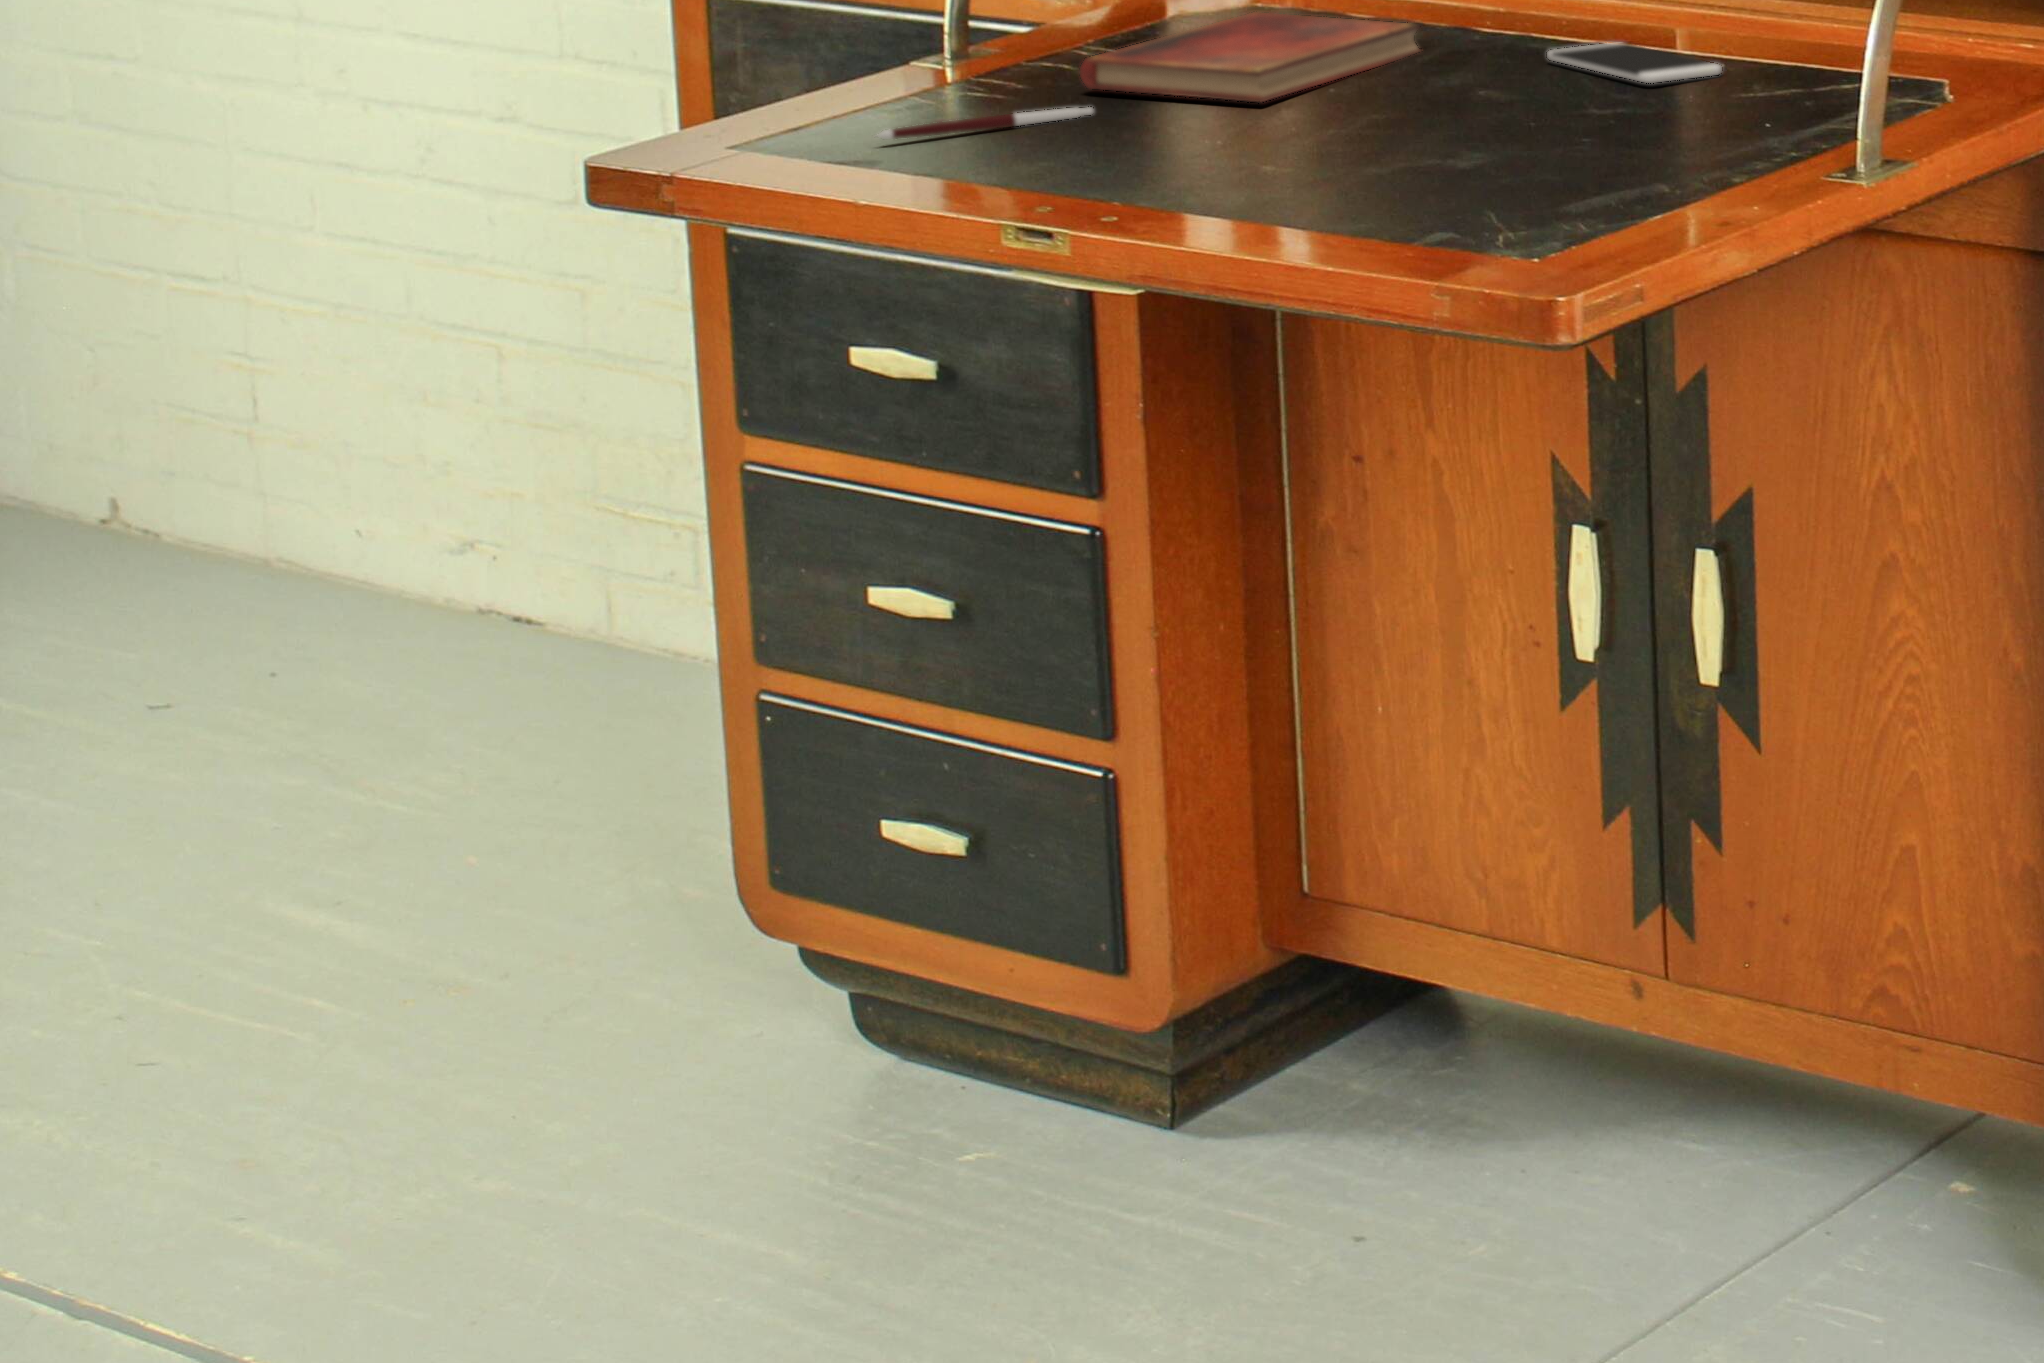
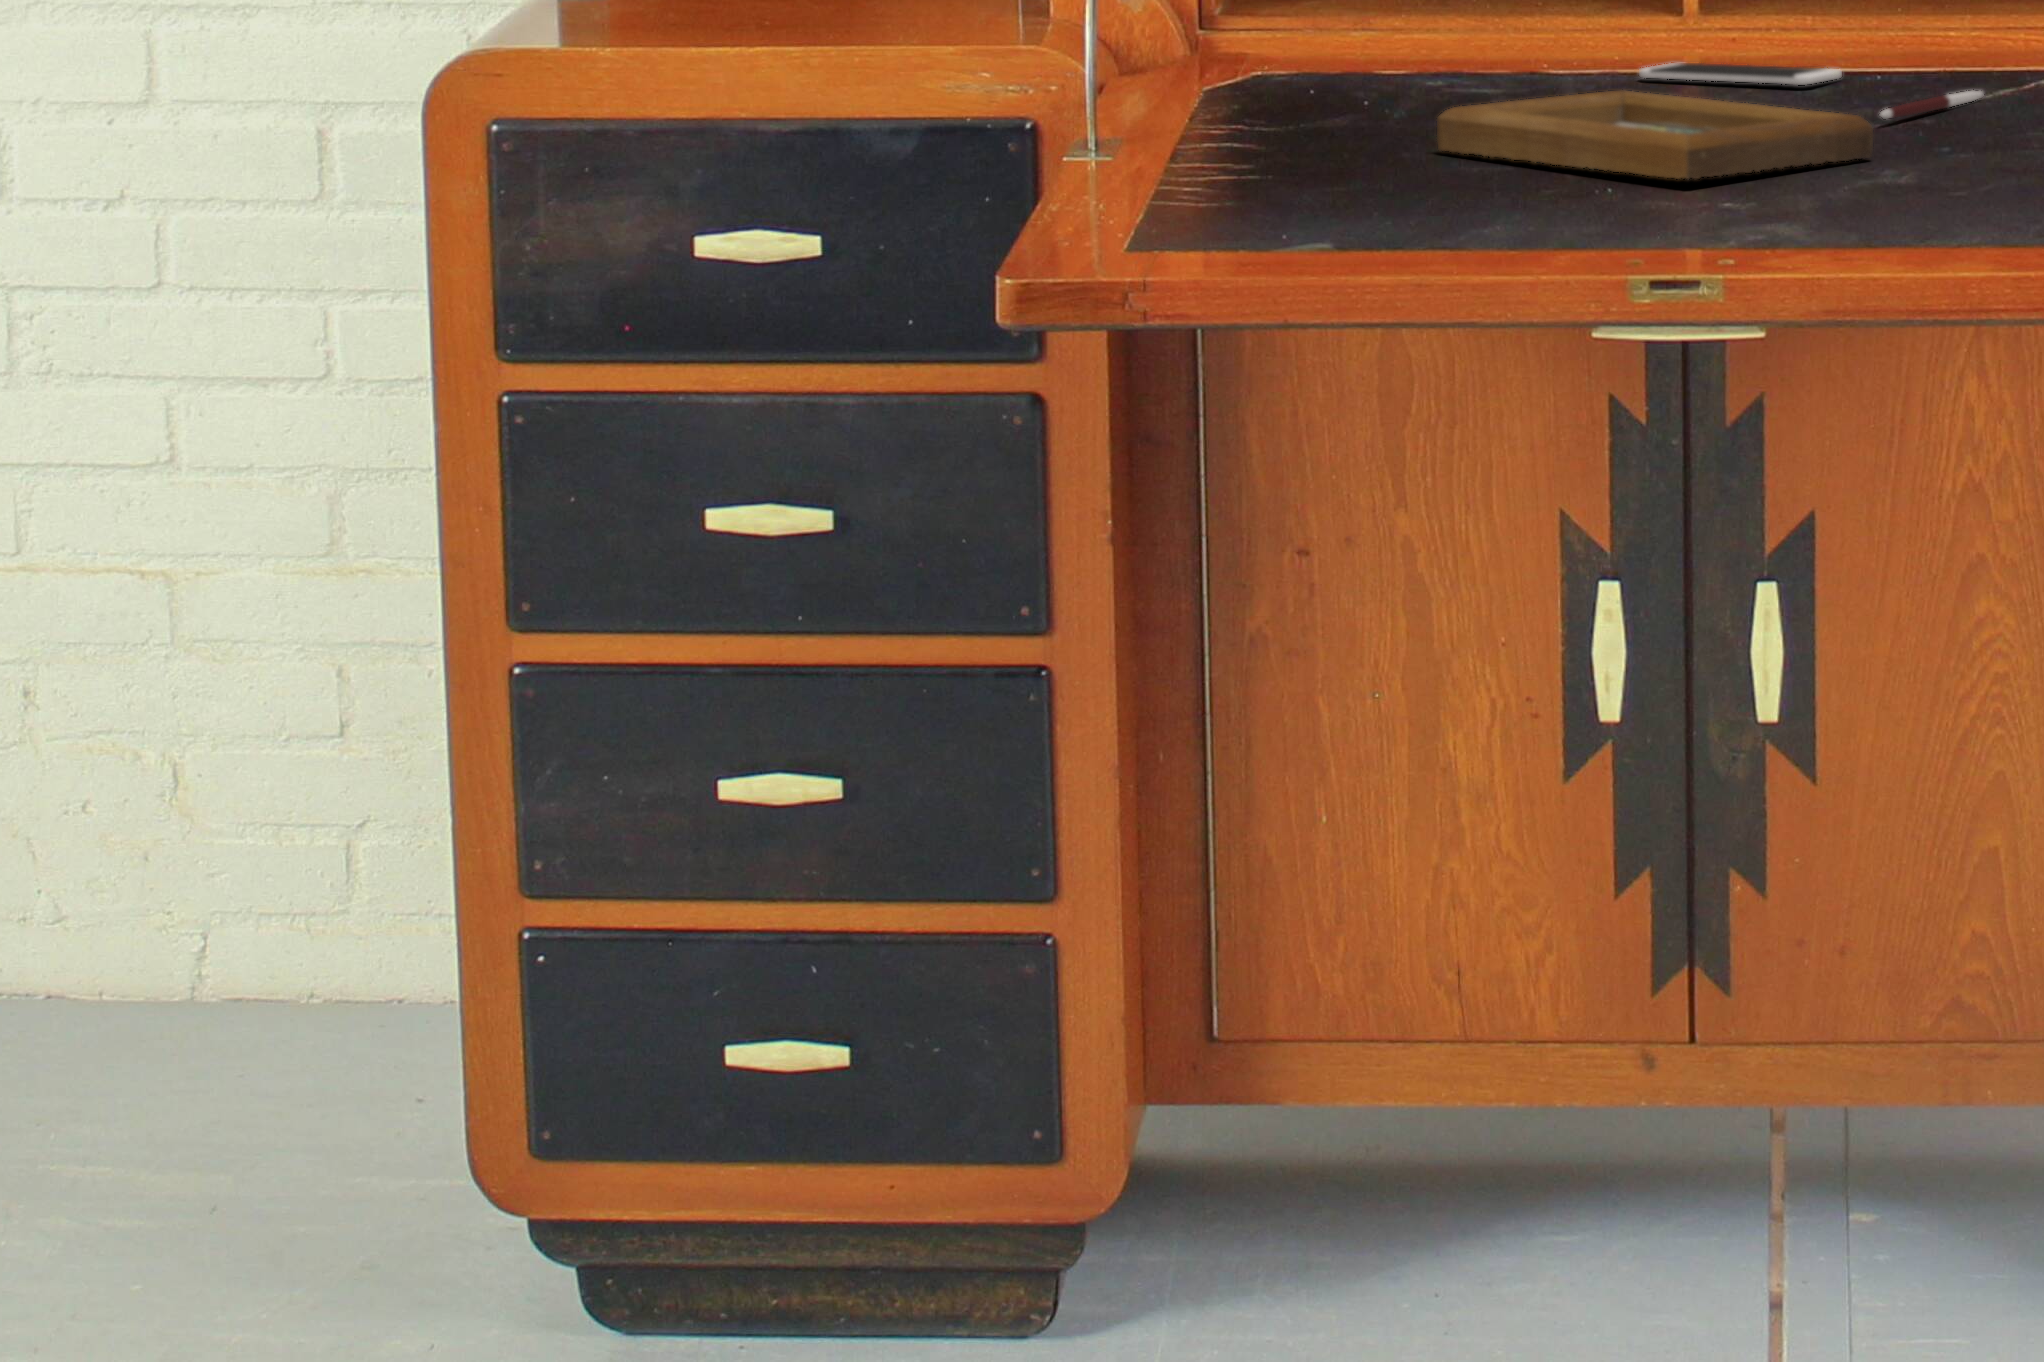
diary: present [1080,12,1421,103] -> none [1249,54,1479,117]
picture frame: none [1111,93,1421,211] -> present [1437,91,1873,179]
pen: present [878,108,1093,139] -> present [1880,91,1984,118]

